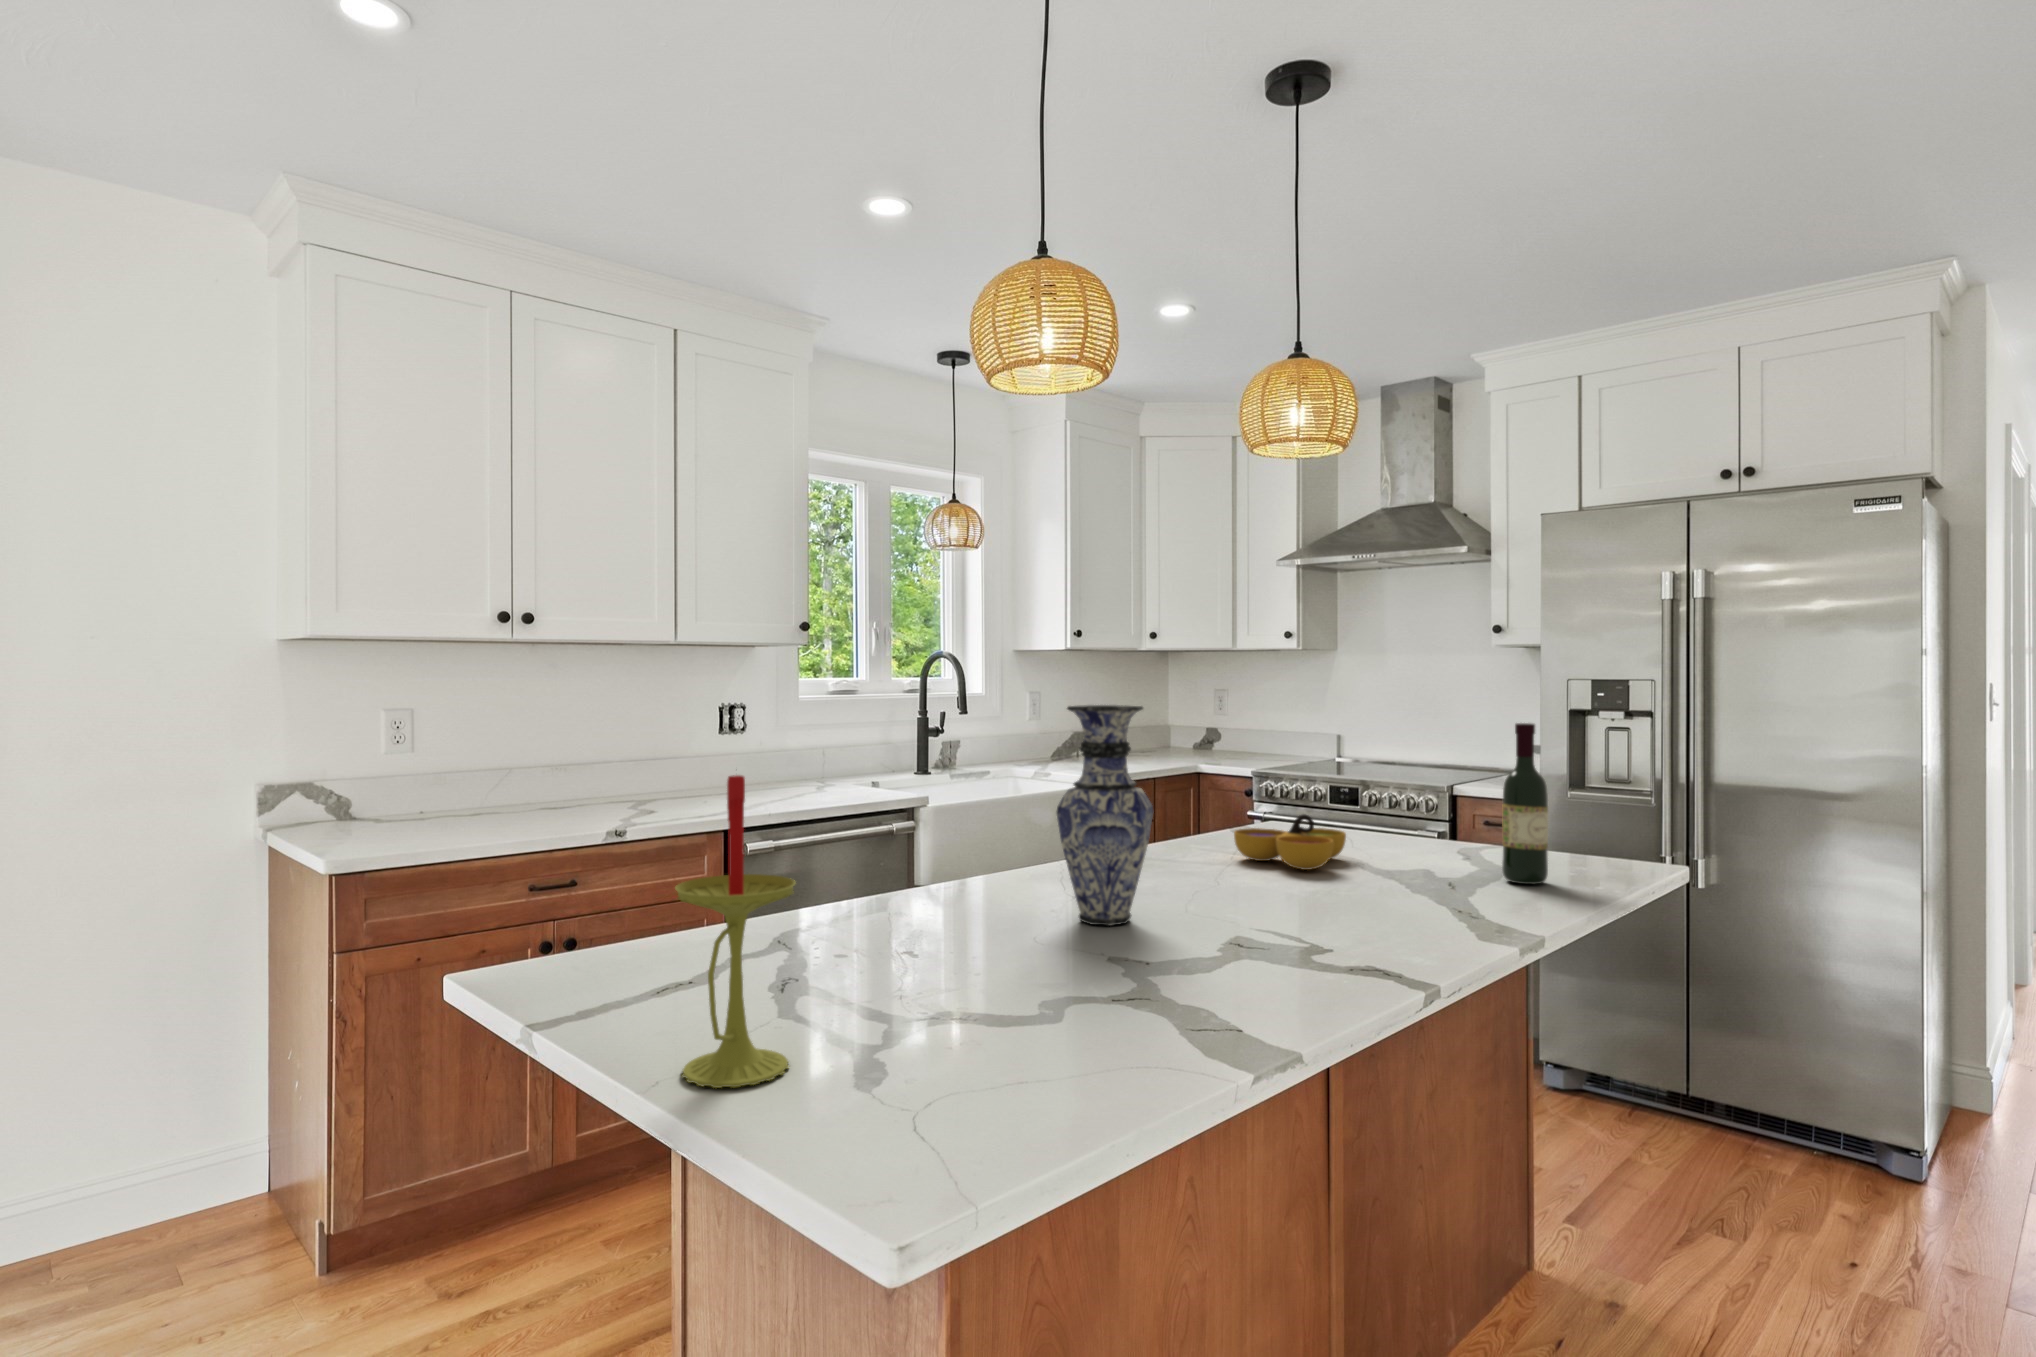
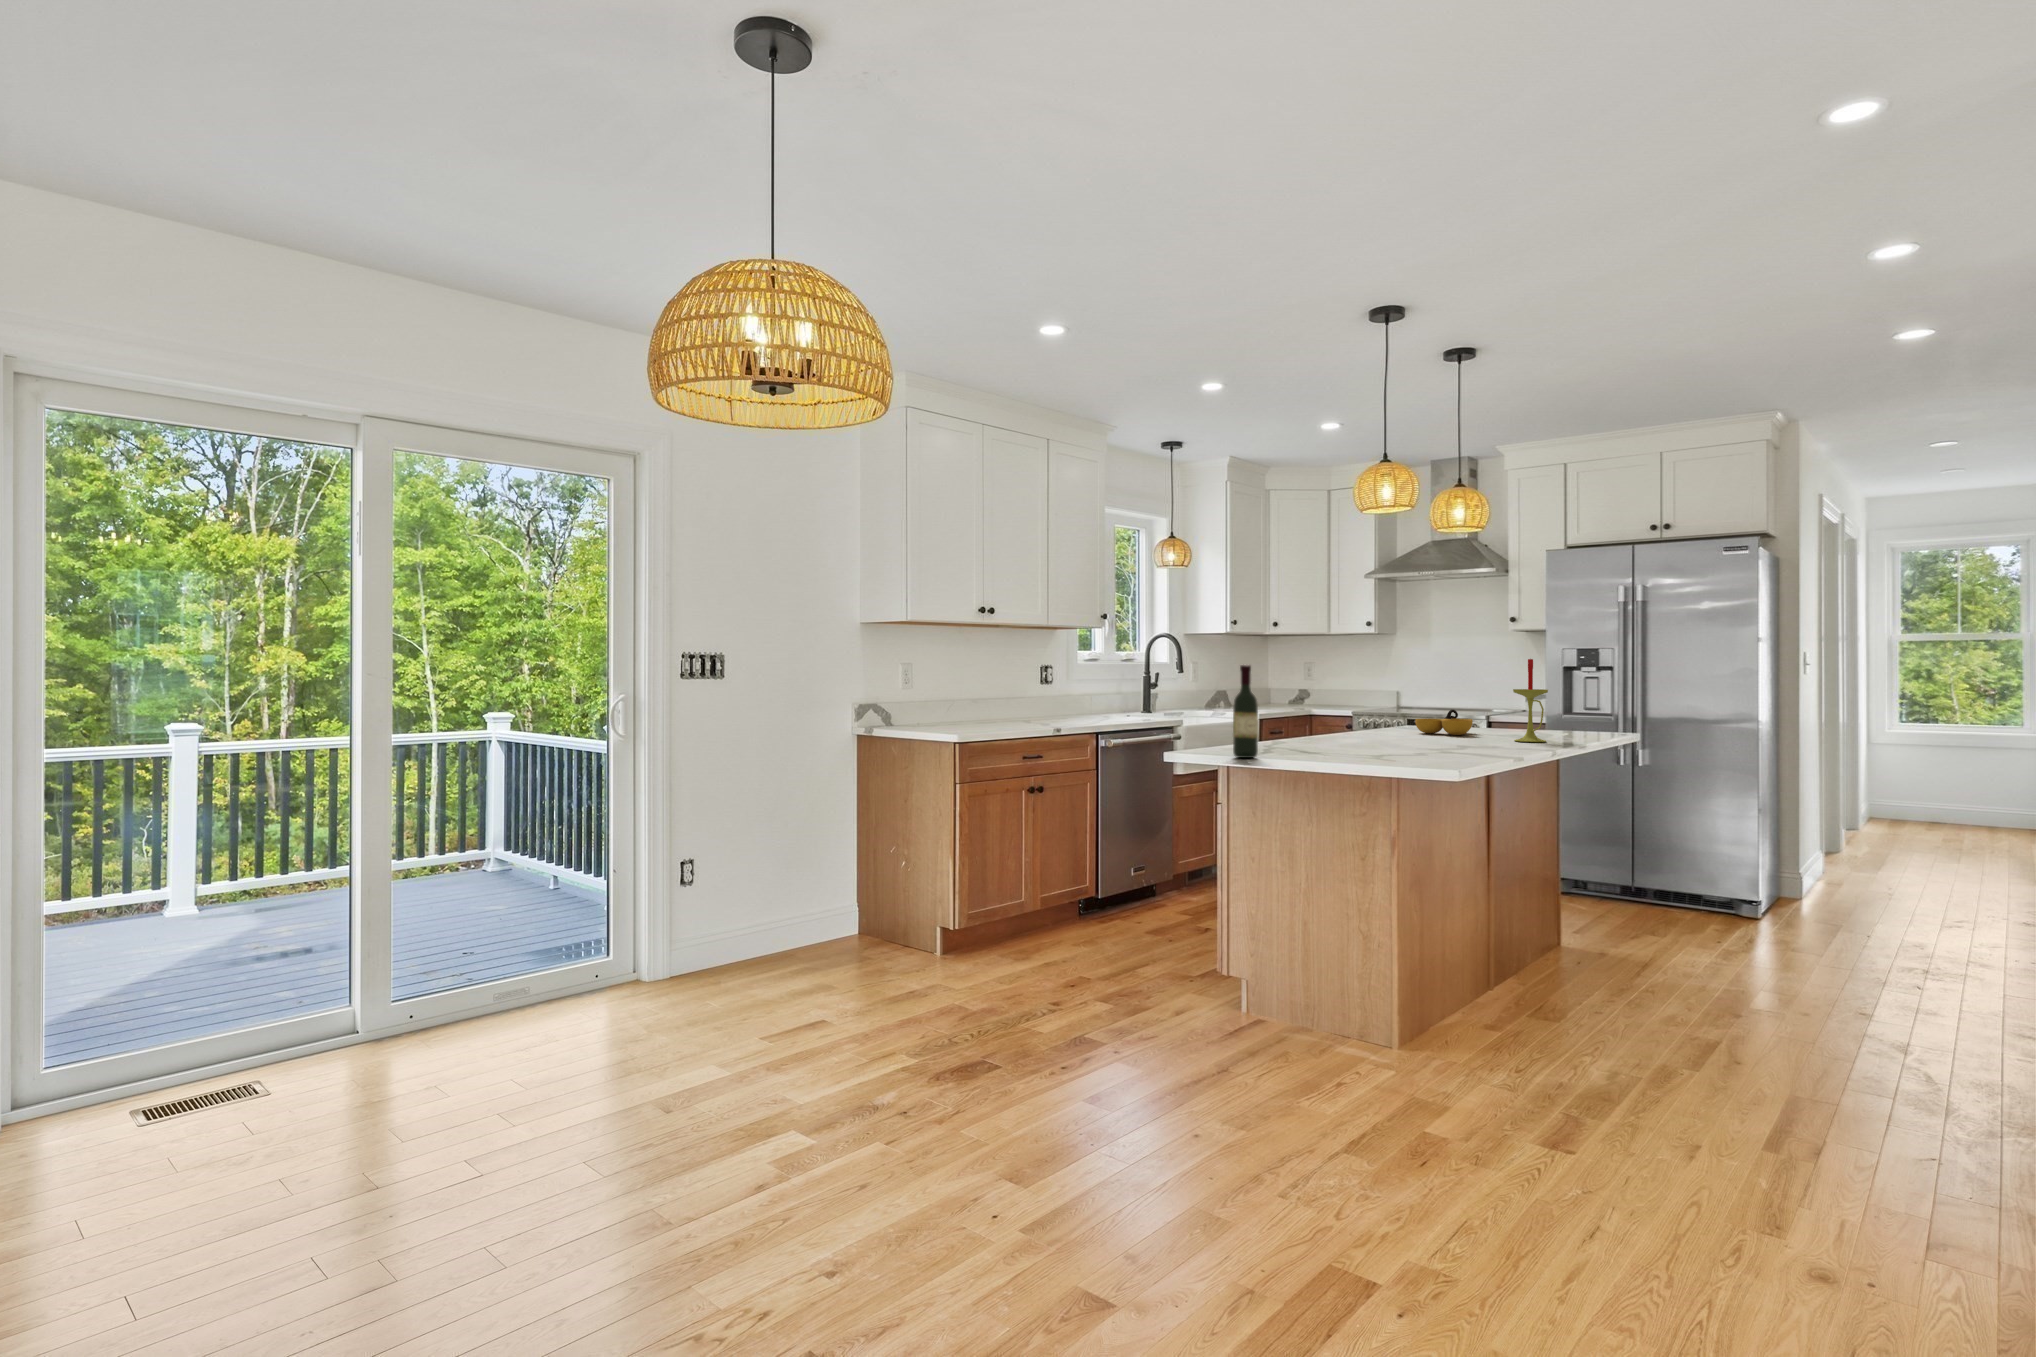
vase: present [1057,705,1153,926] -> none [1370,649,1415,746]
wine bottle: present [1502,723,1548,884] -> present [1233,665,1258,758]
candle: present [675,775,796,1088] -> present [1513,659,1548,742]

